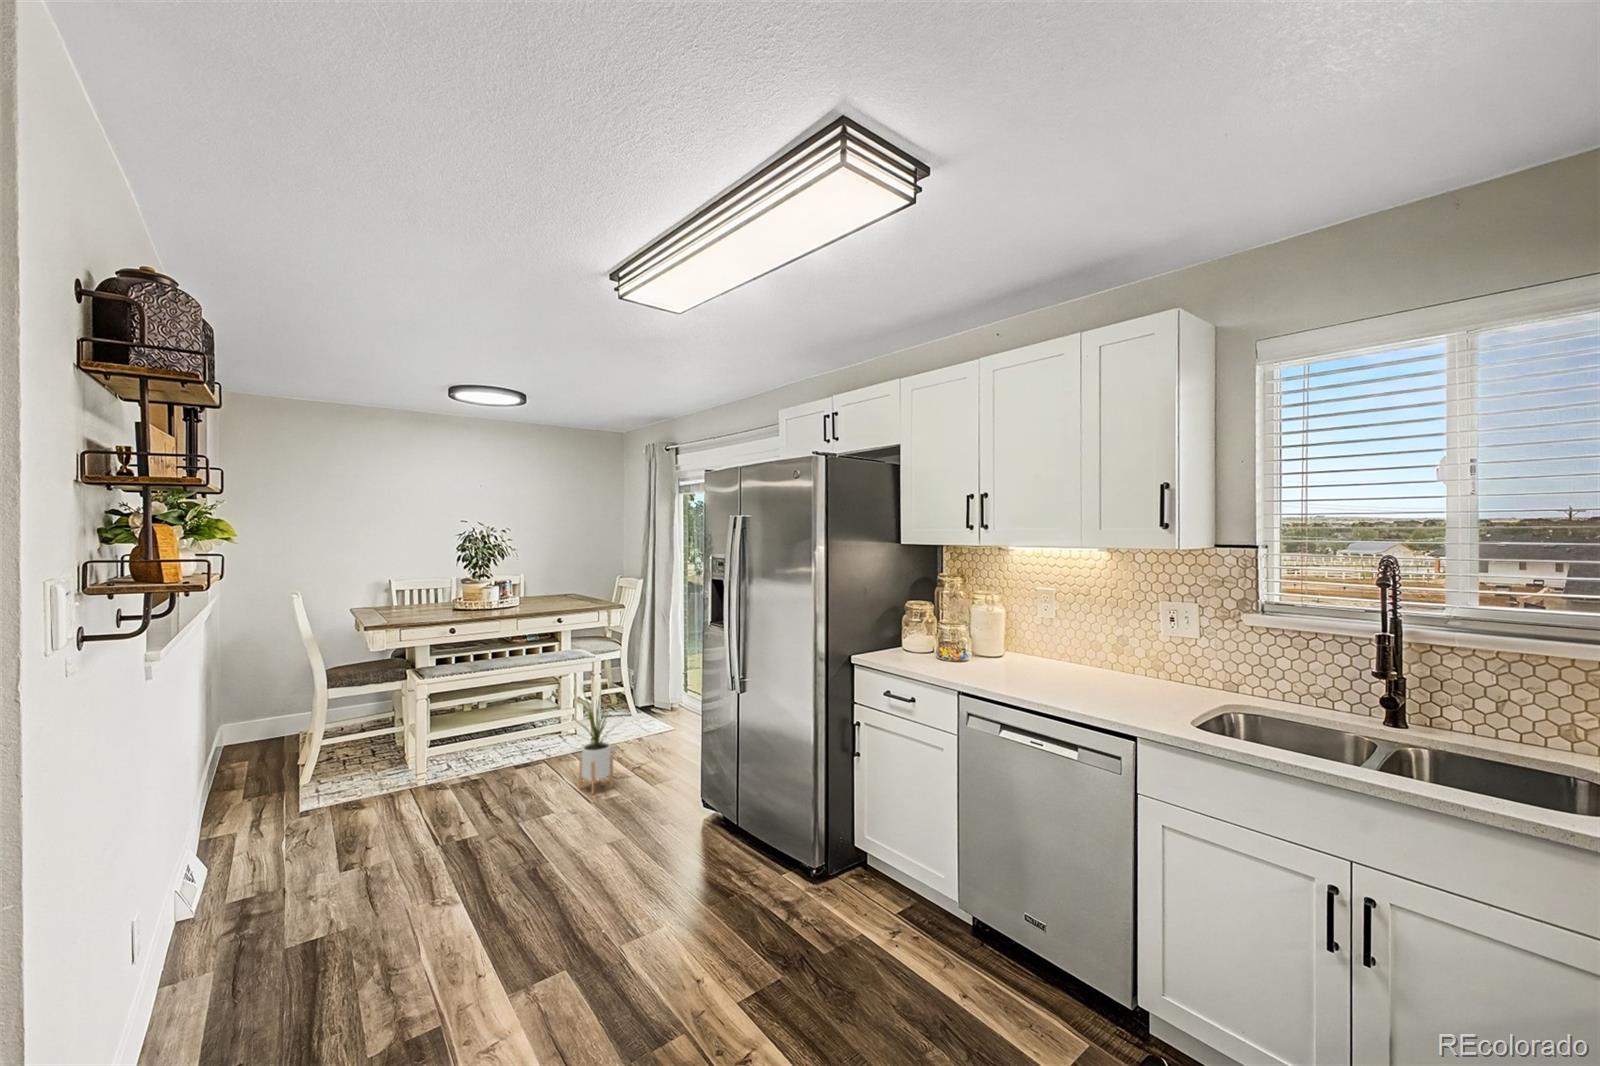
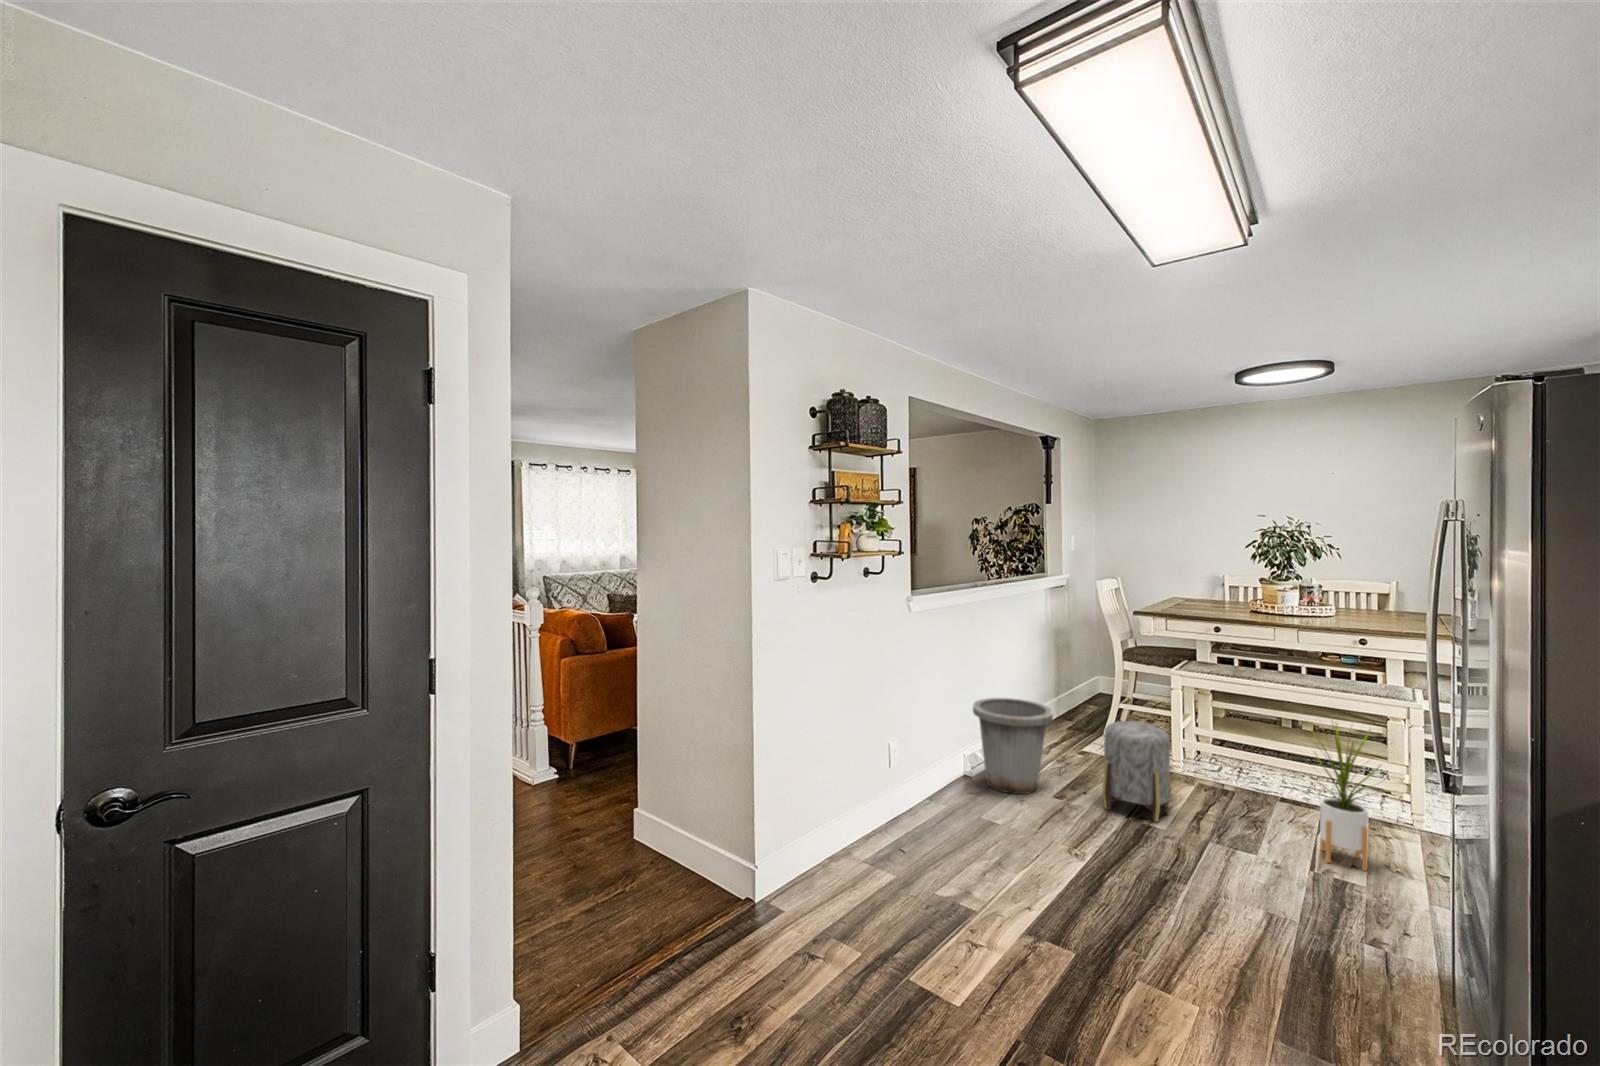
stool: none [396,739,468,848] -> present [1103,721,1170,822]
trash can: none [197,763,334,906] -> present [973,698,1053,794]

